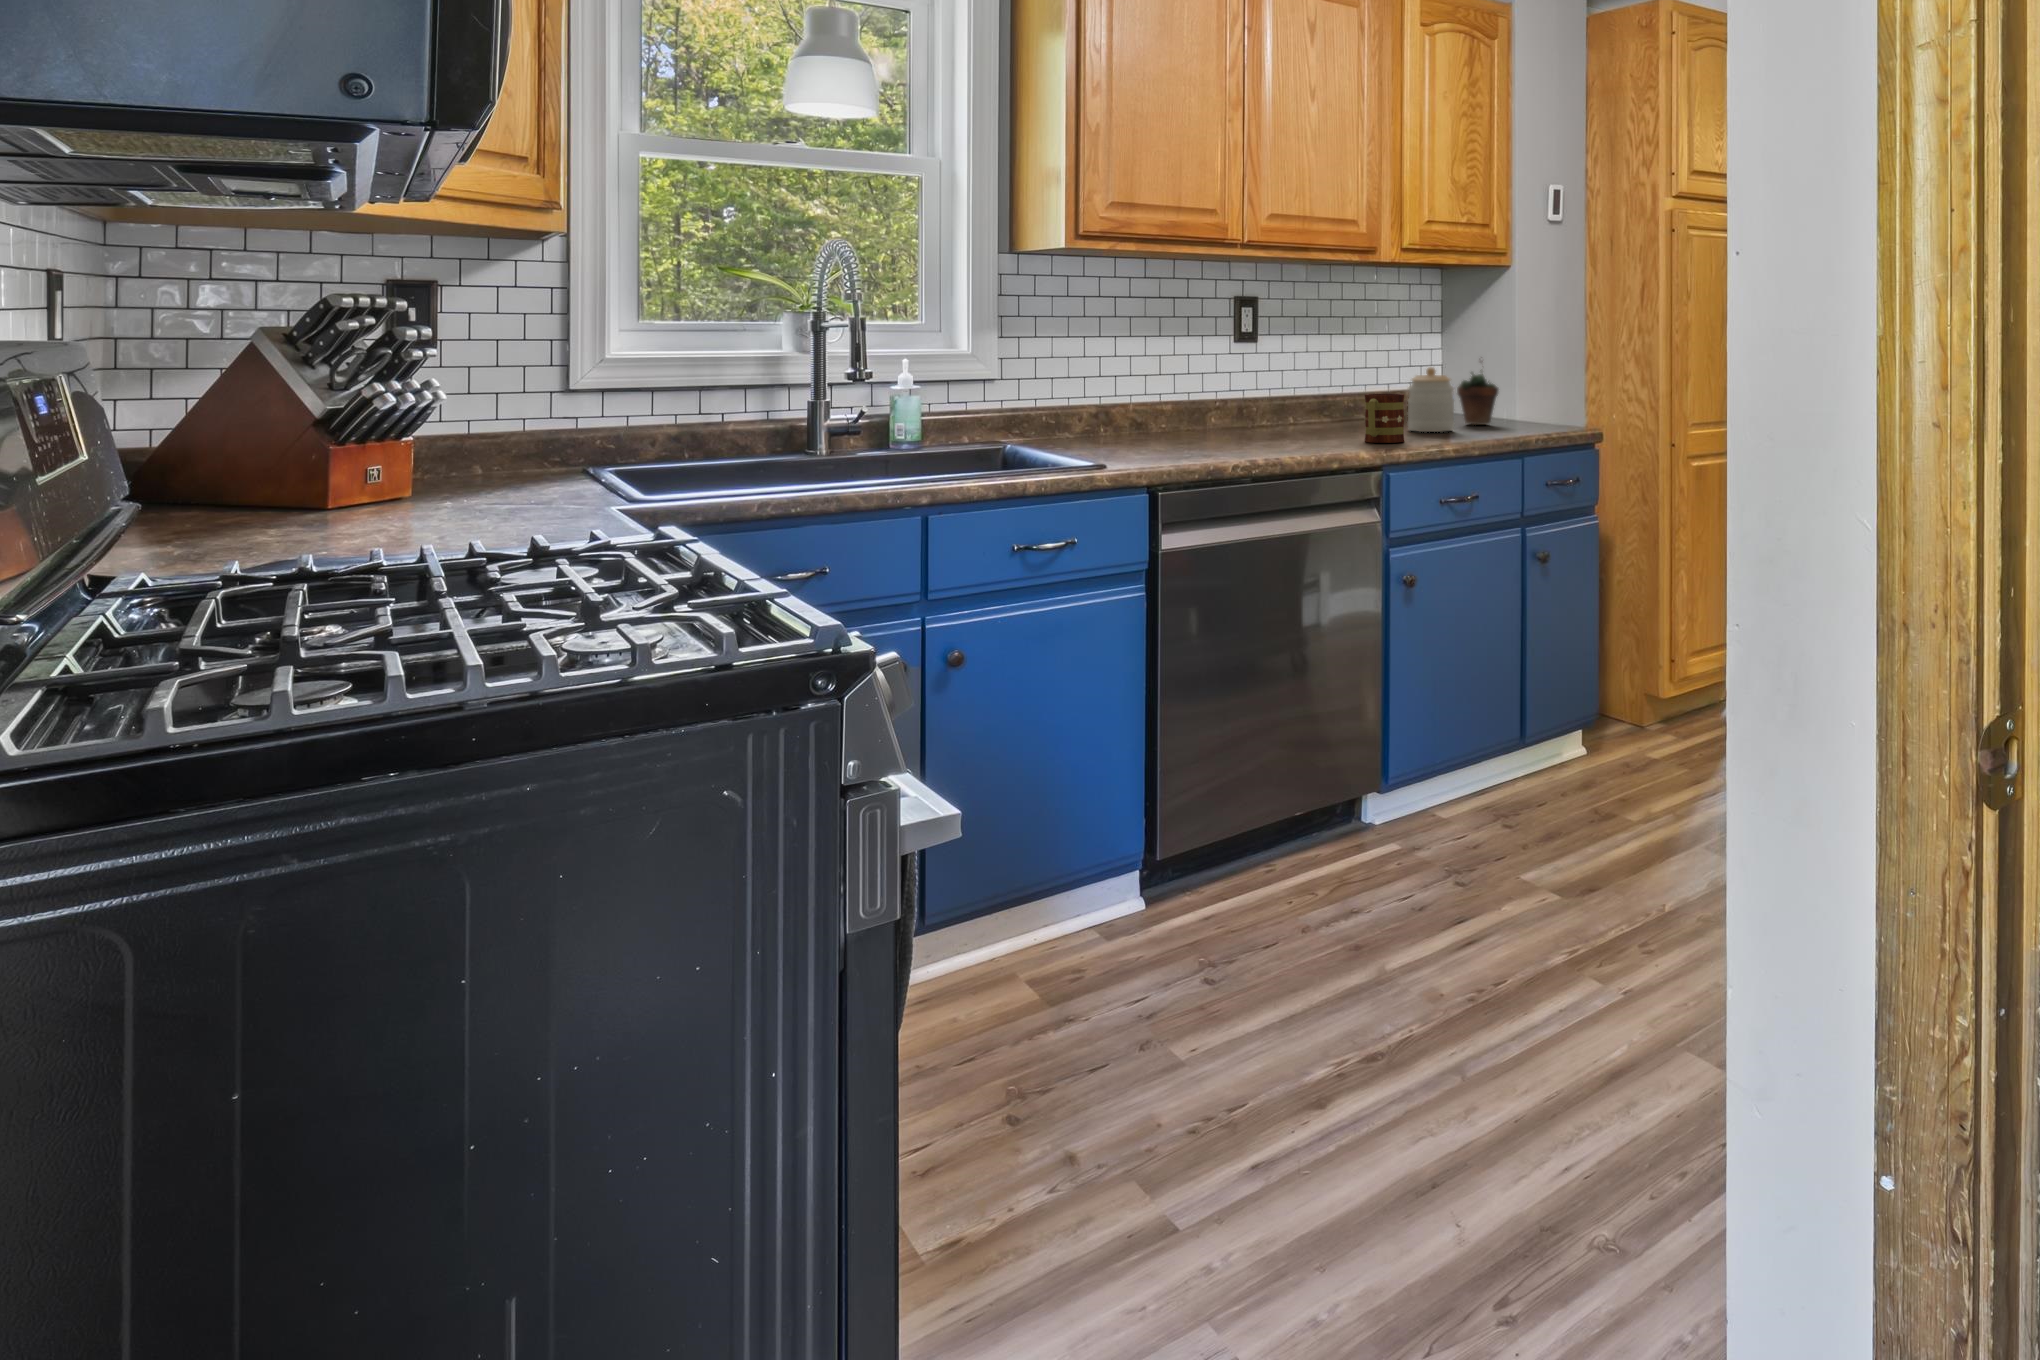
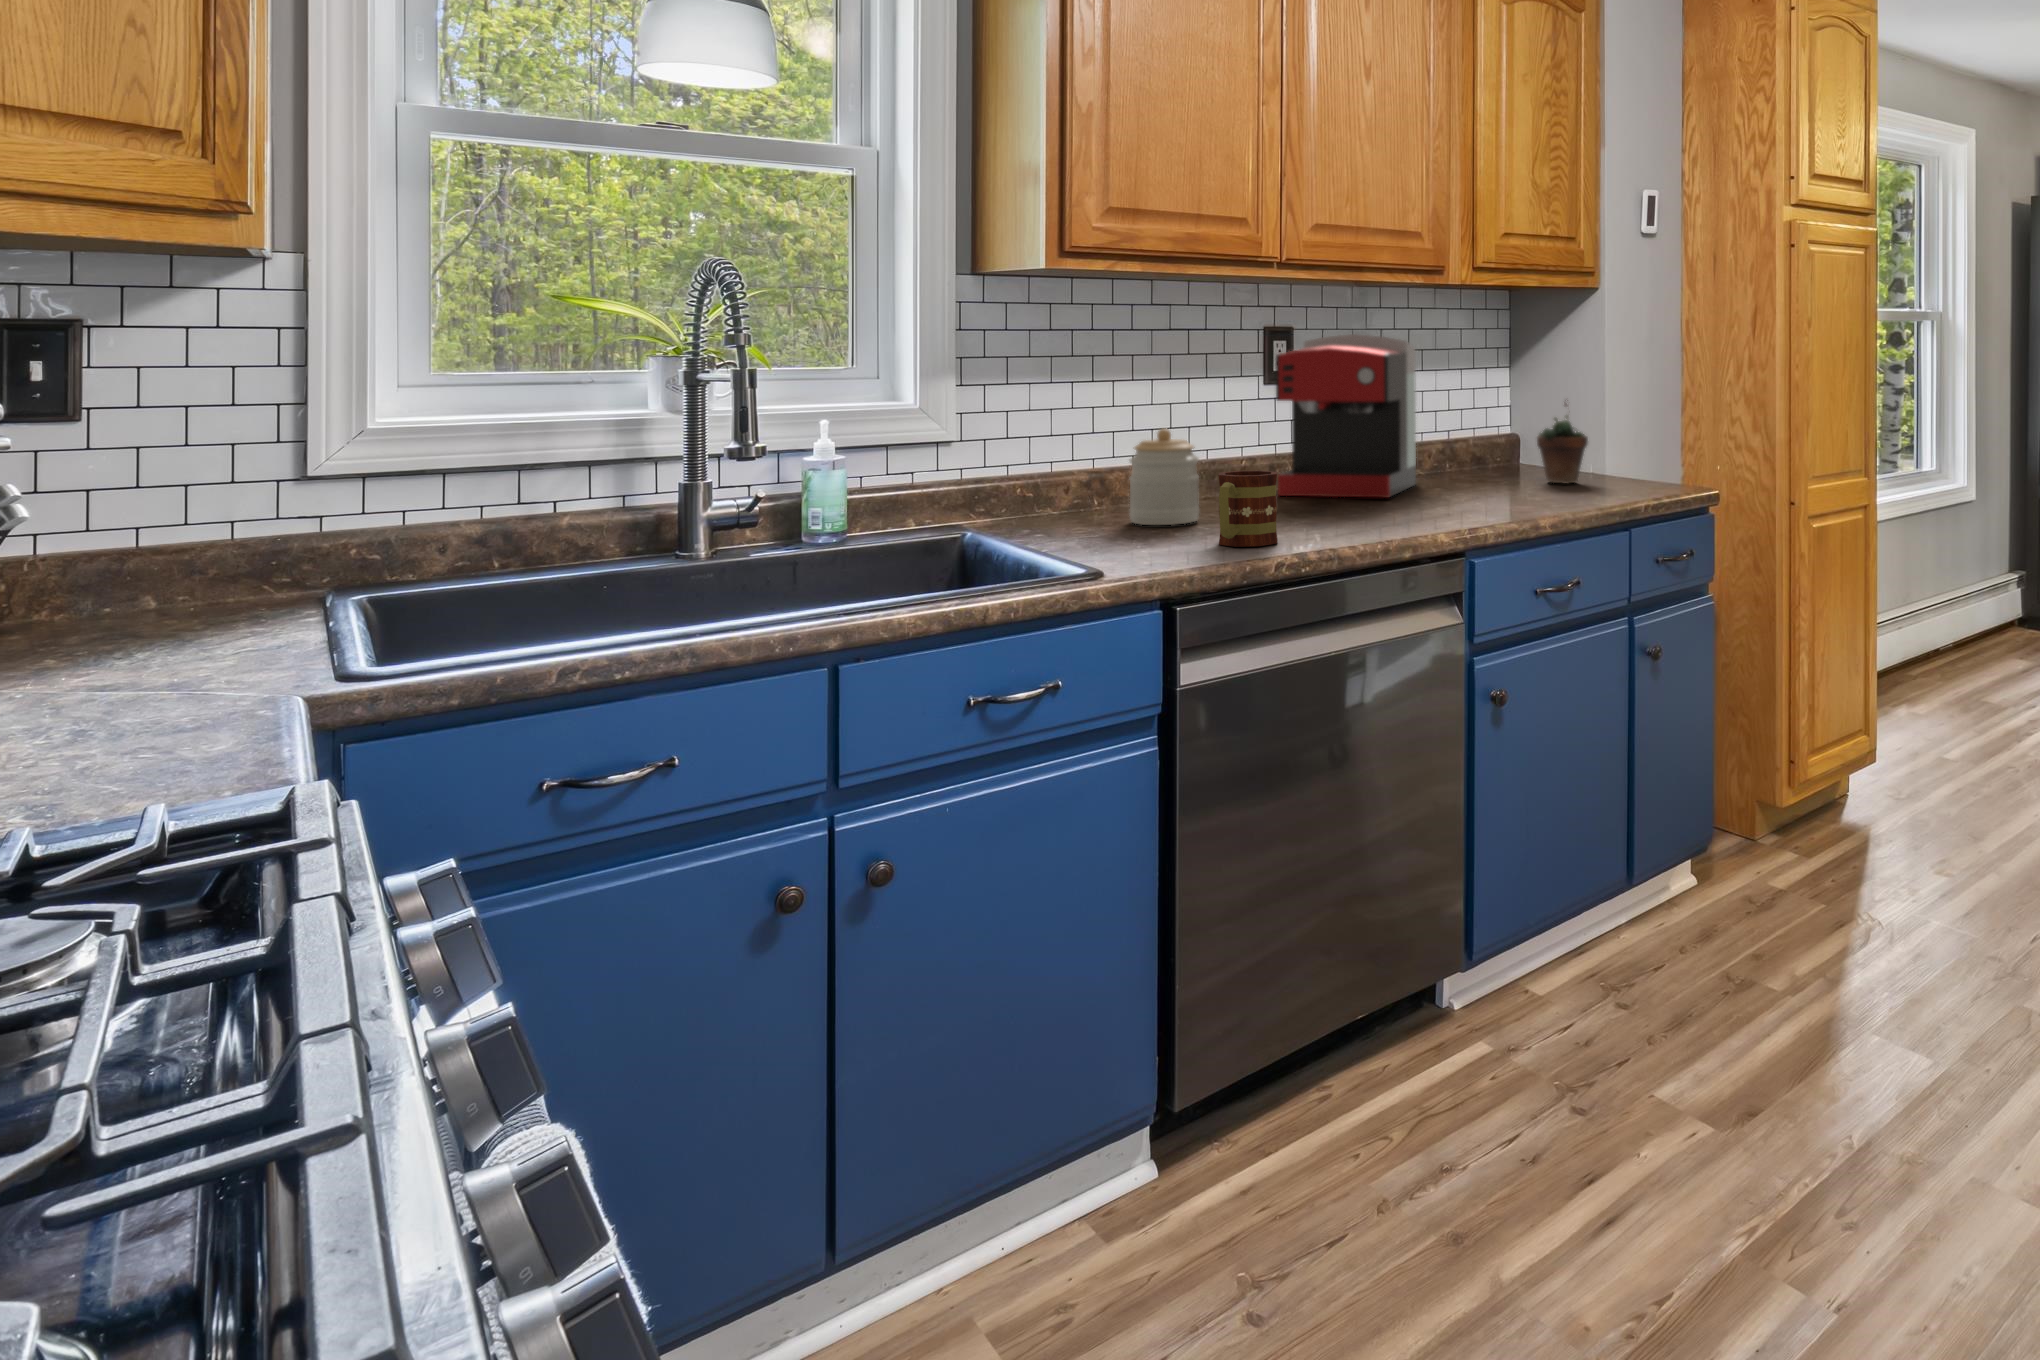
coffee maker: none [1245,304,1359,431] -> present [1276,334,1416,497]
jar: present [1408,367,1454,432] -> present [1129,429,1199,525]
mug: present [1364,393,1404,443] -> present [1218,471,1278,547]

